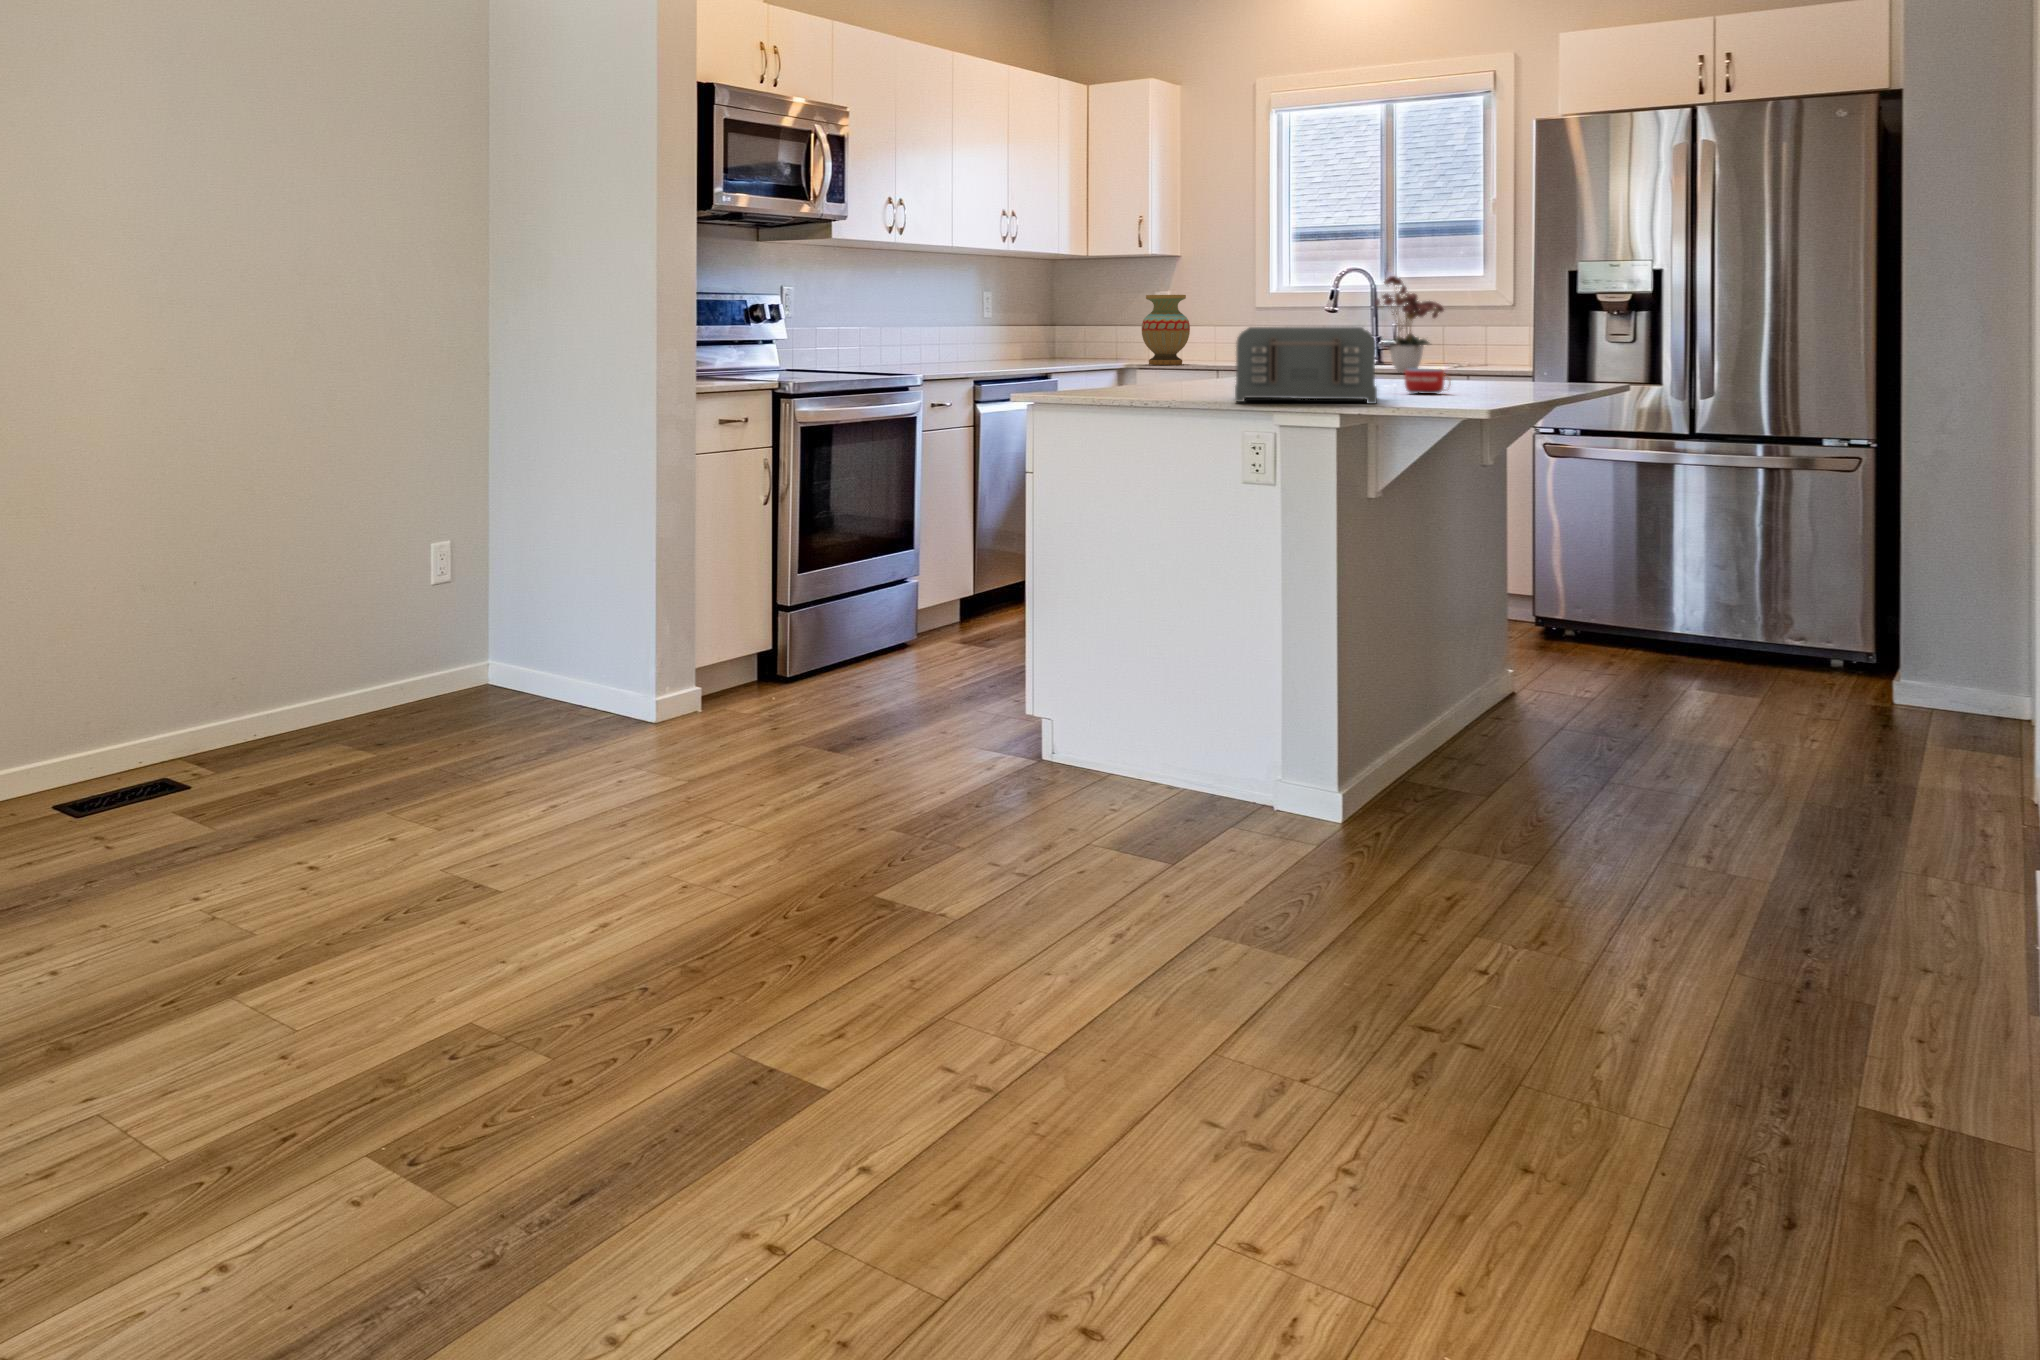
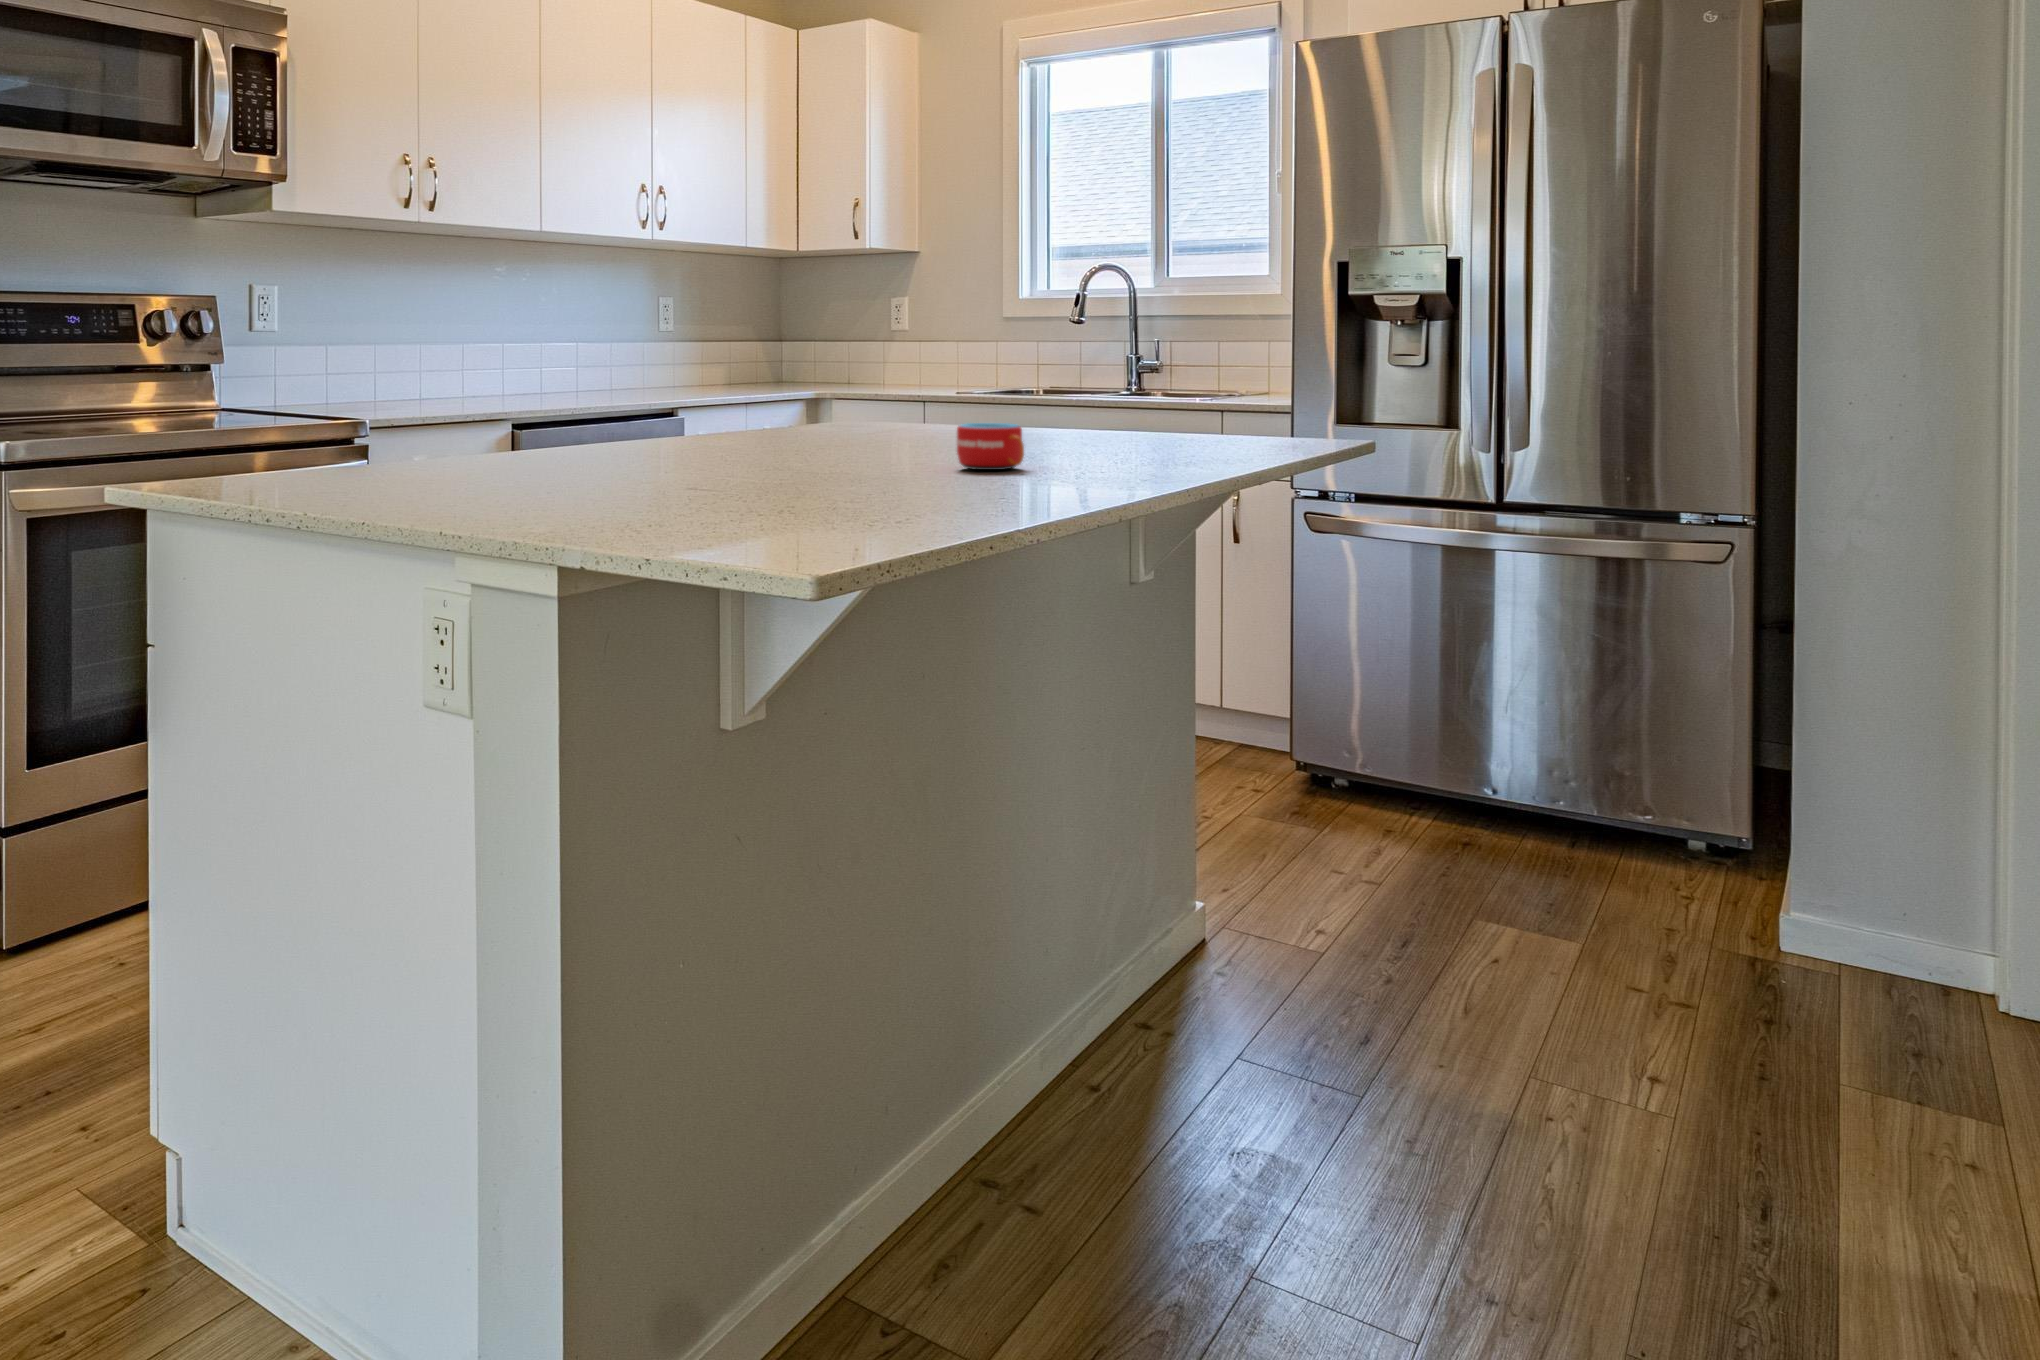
flower arrangement: present [1376,276,1444,373] -> none [1076,263,1180,410]
vase: present [1142,295,1190,365] -> none [858,301,918,393]
toaster: present [1235,327,1377,404] -> none [543,347,861,509]

